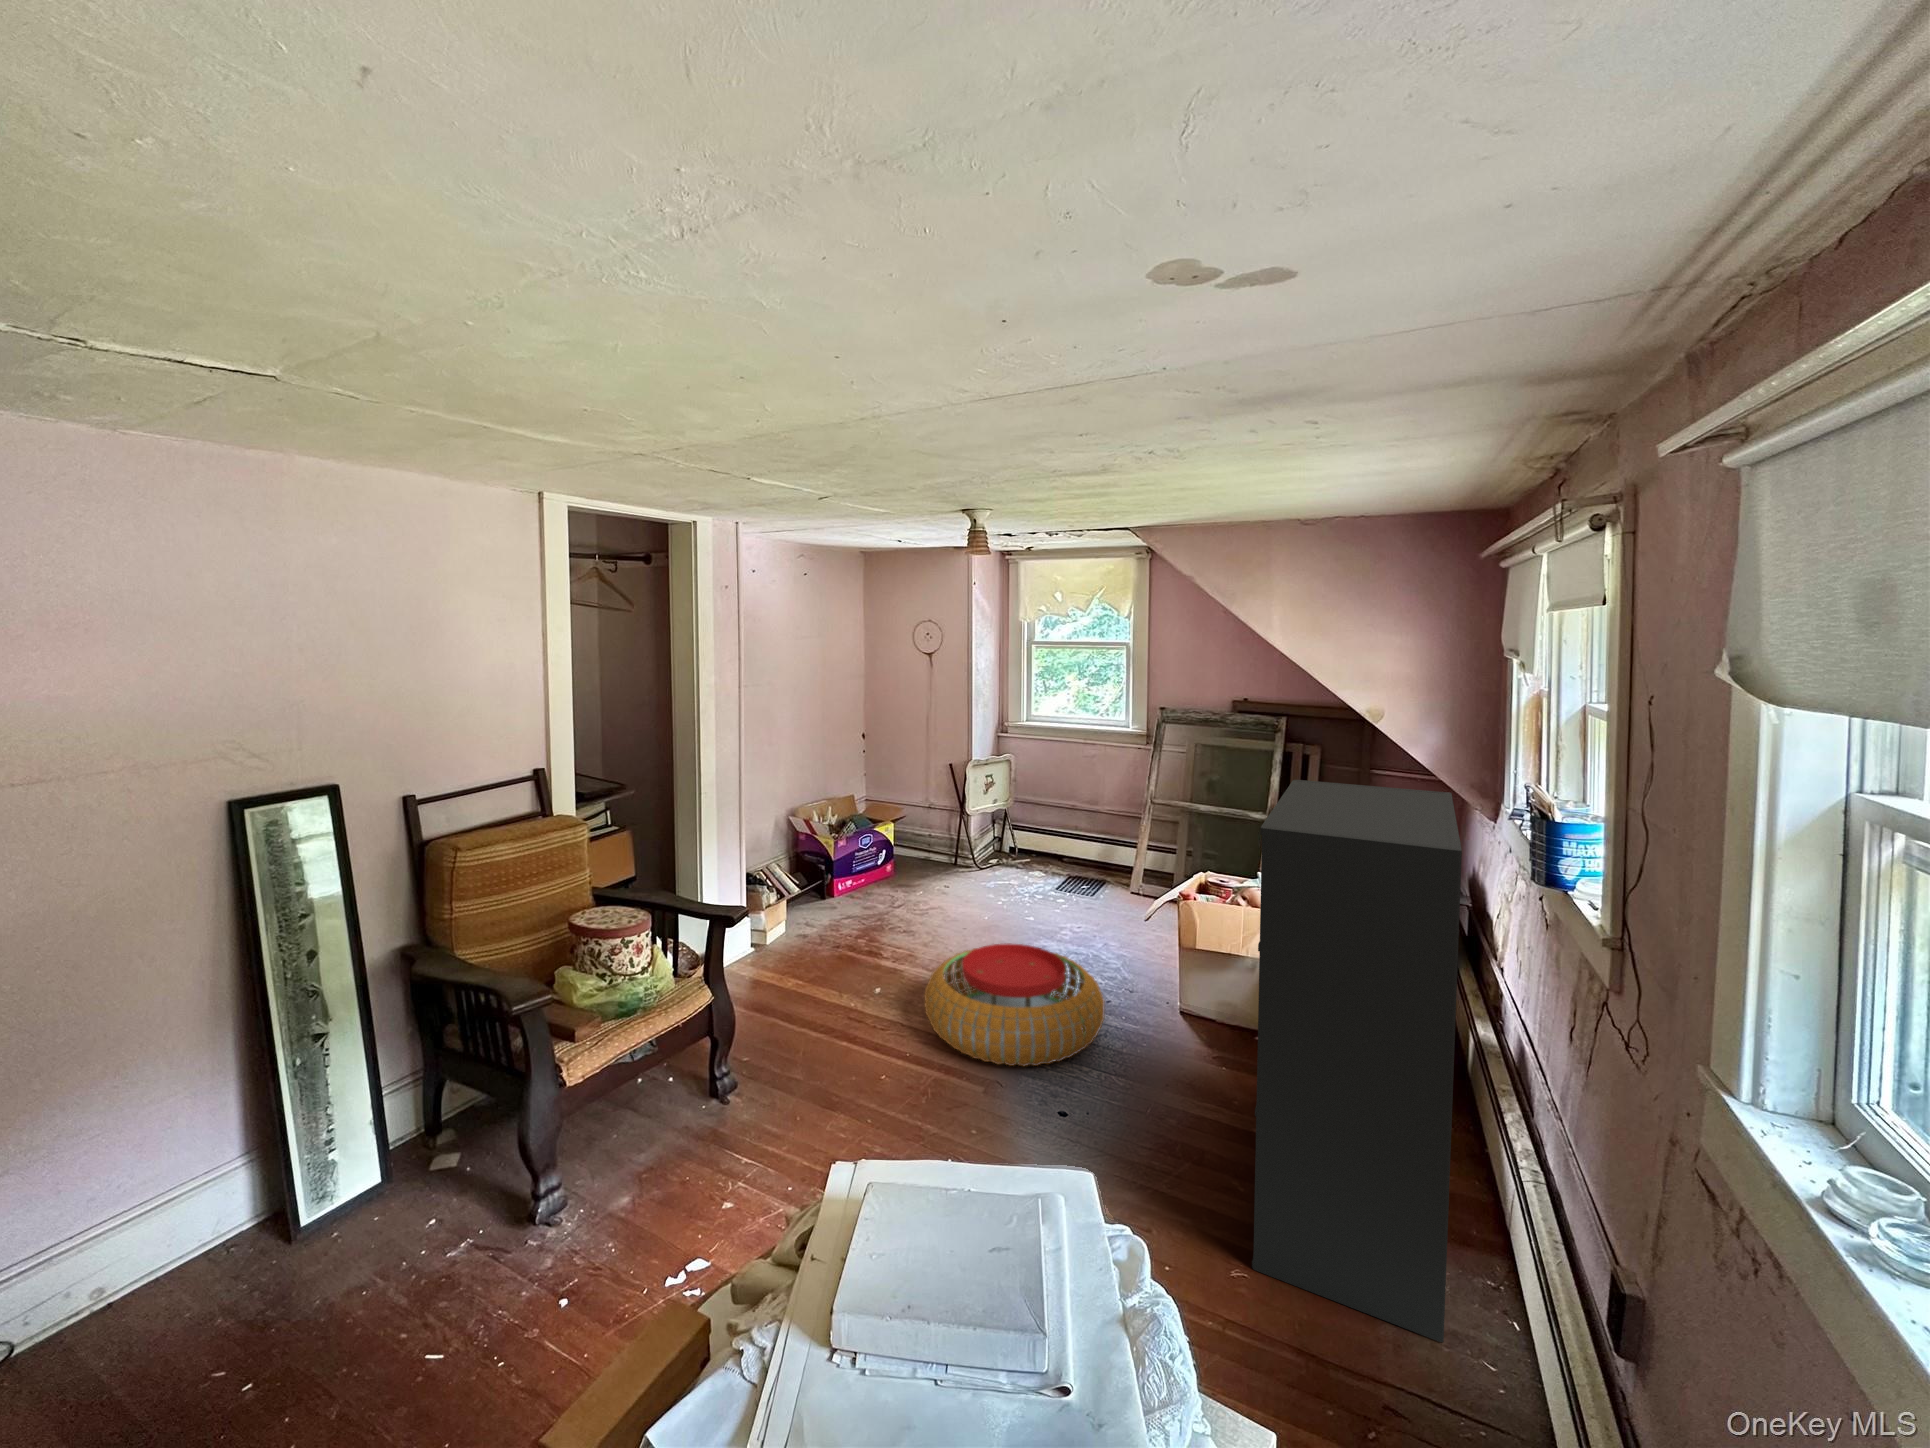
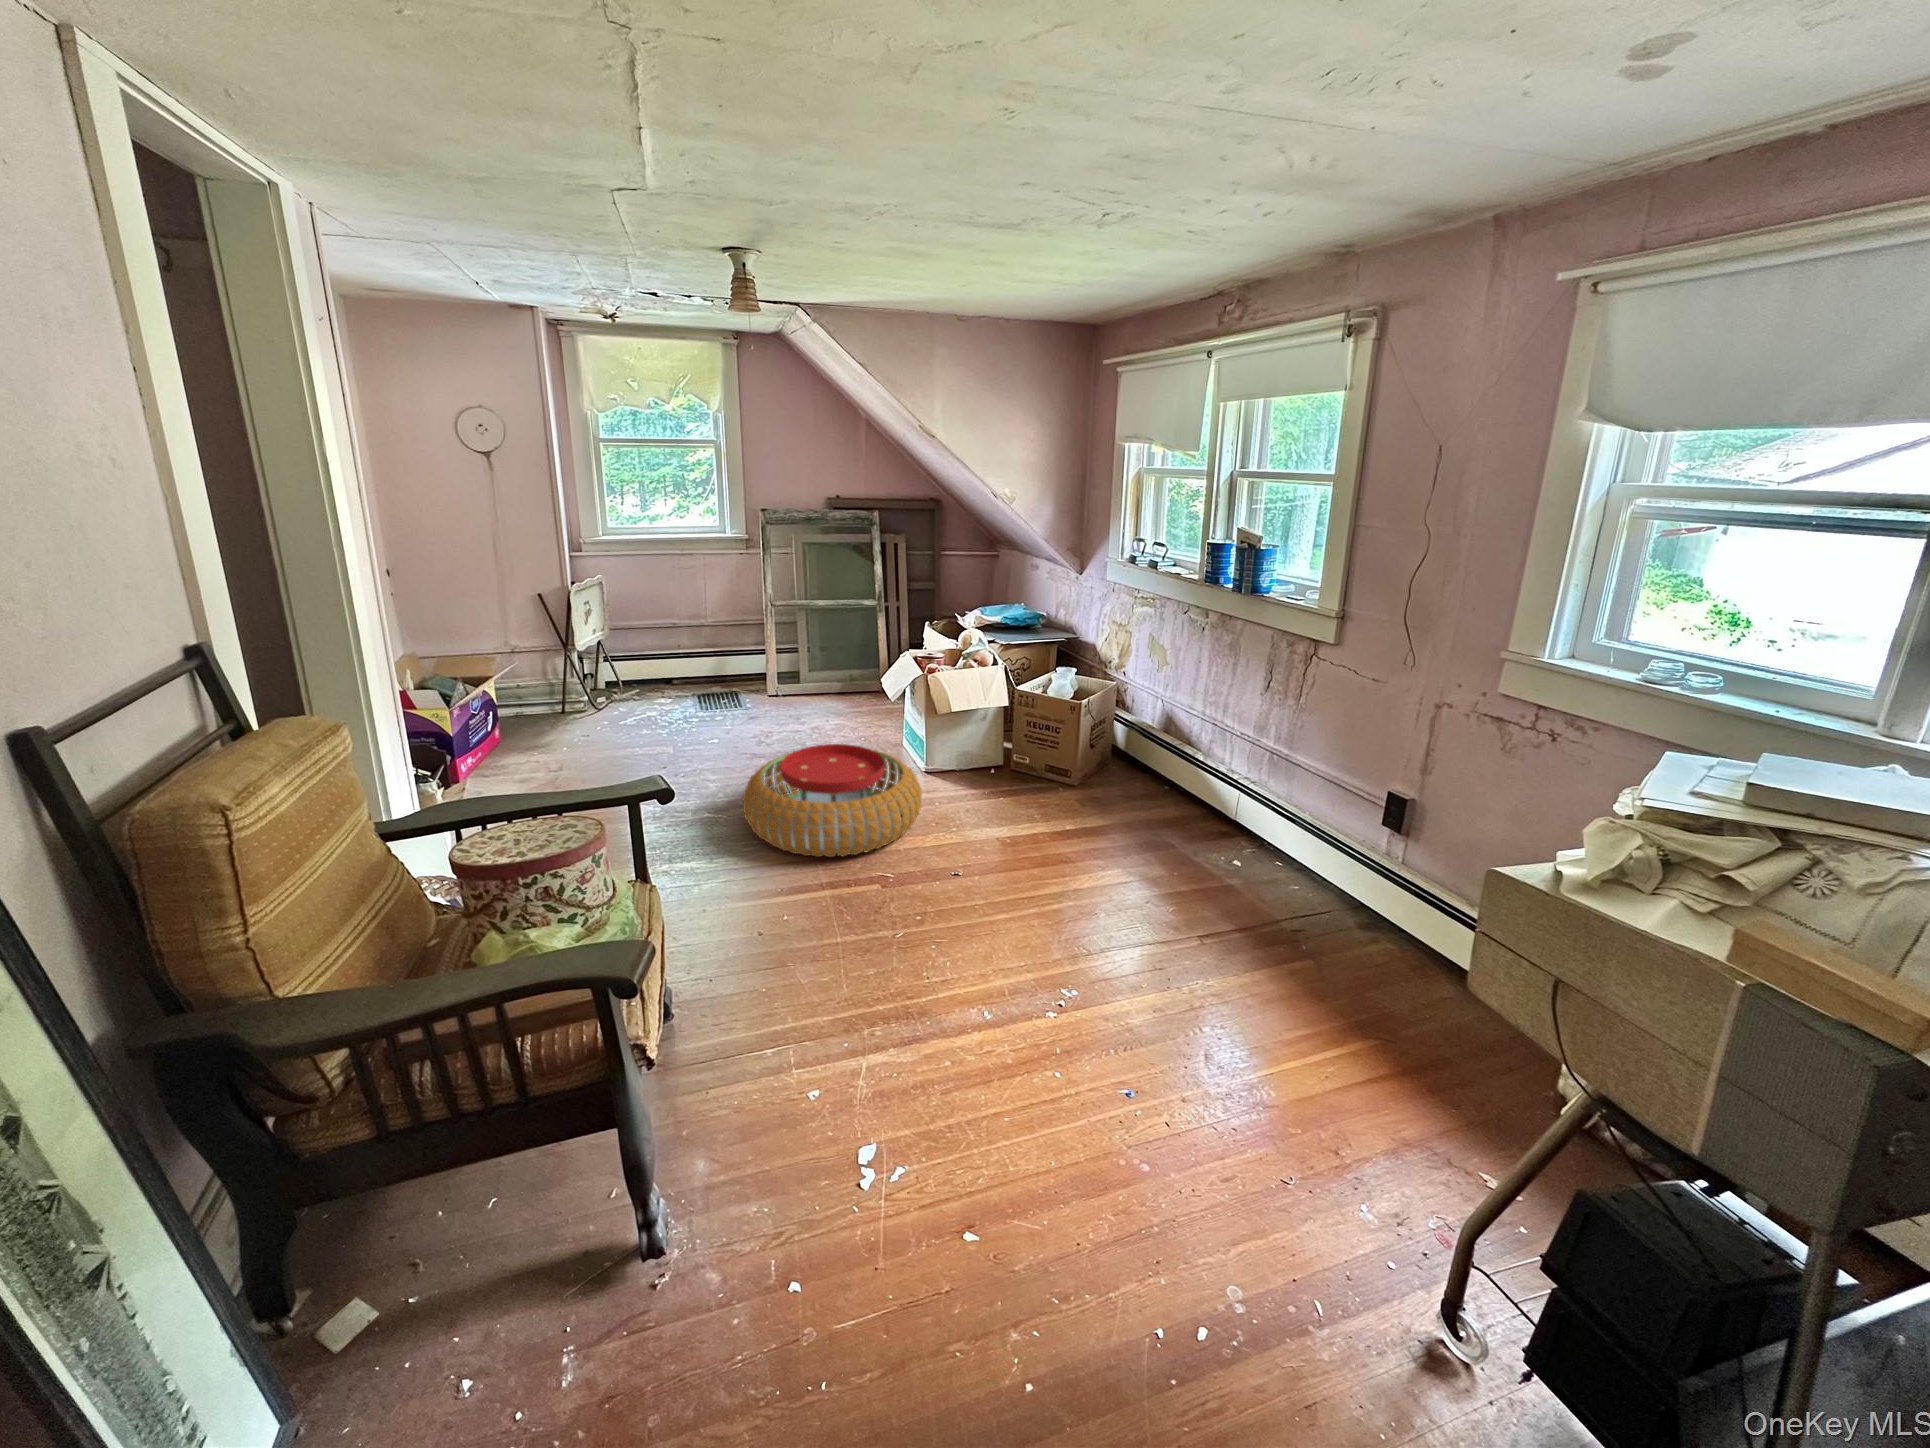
bookshelf: present [1252,780,1462,1342] -> none [1071,540,1303,886]

